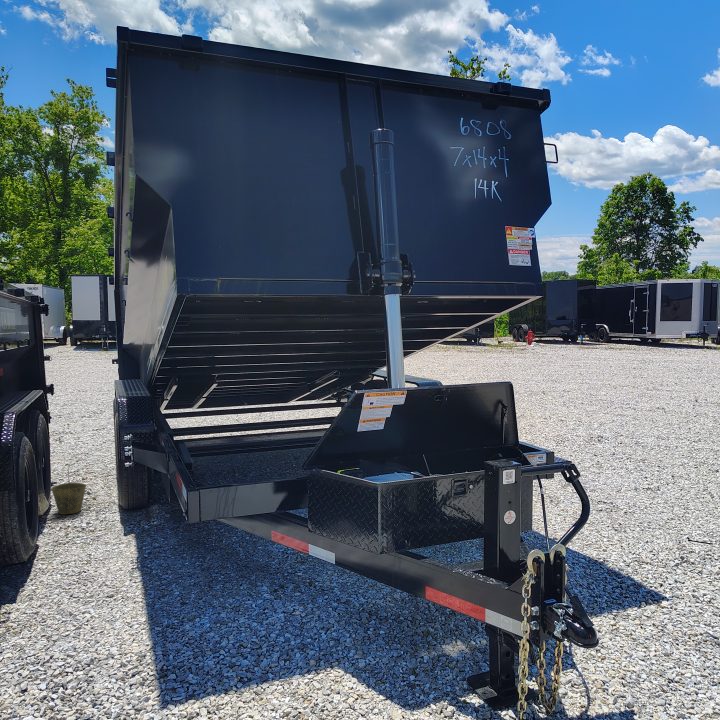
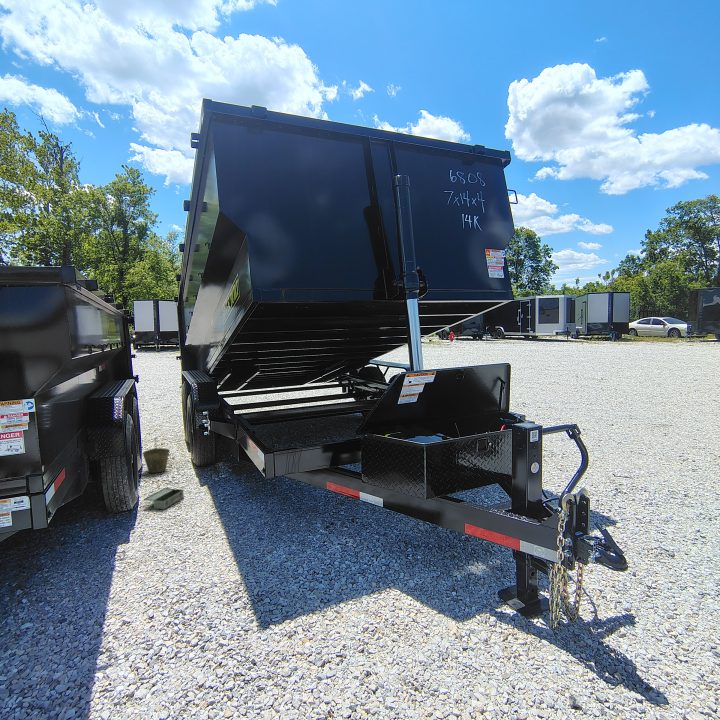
toolbox: none [44,534,96,561] -> present [144,488,184,509]

